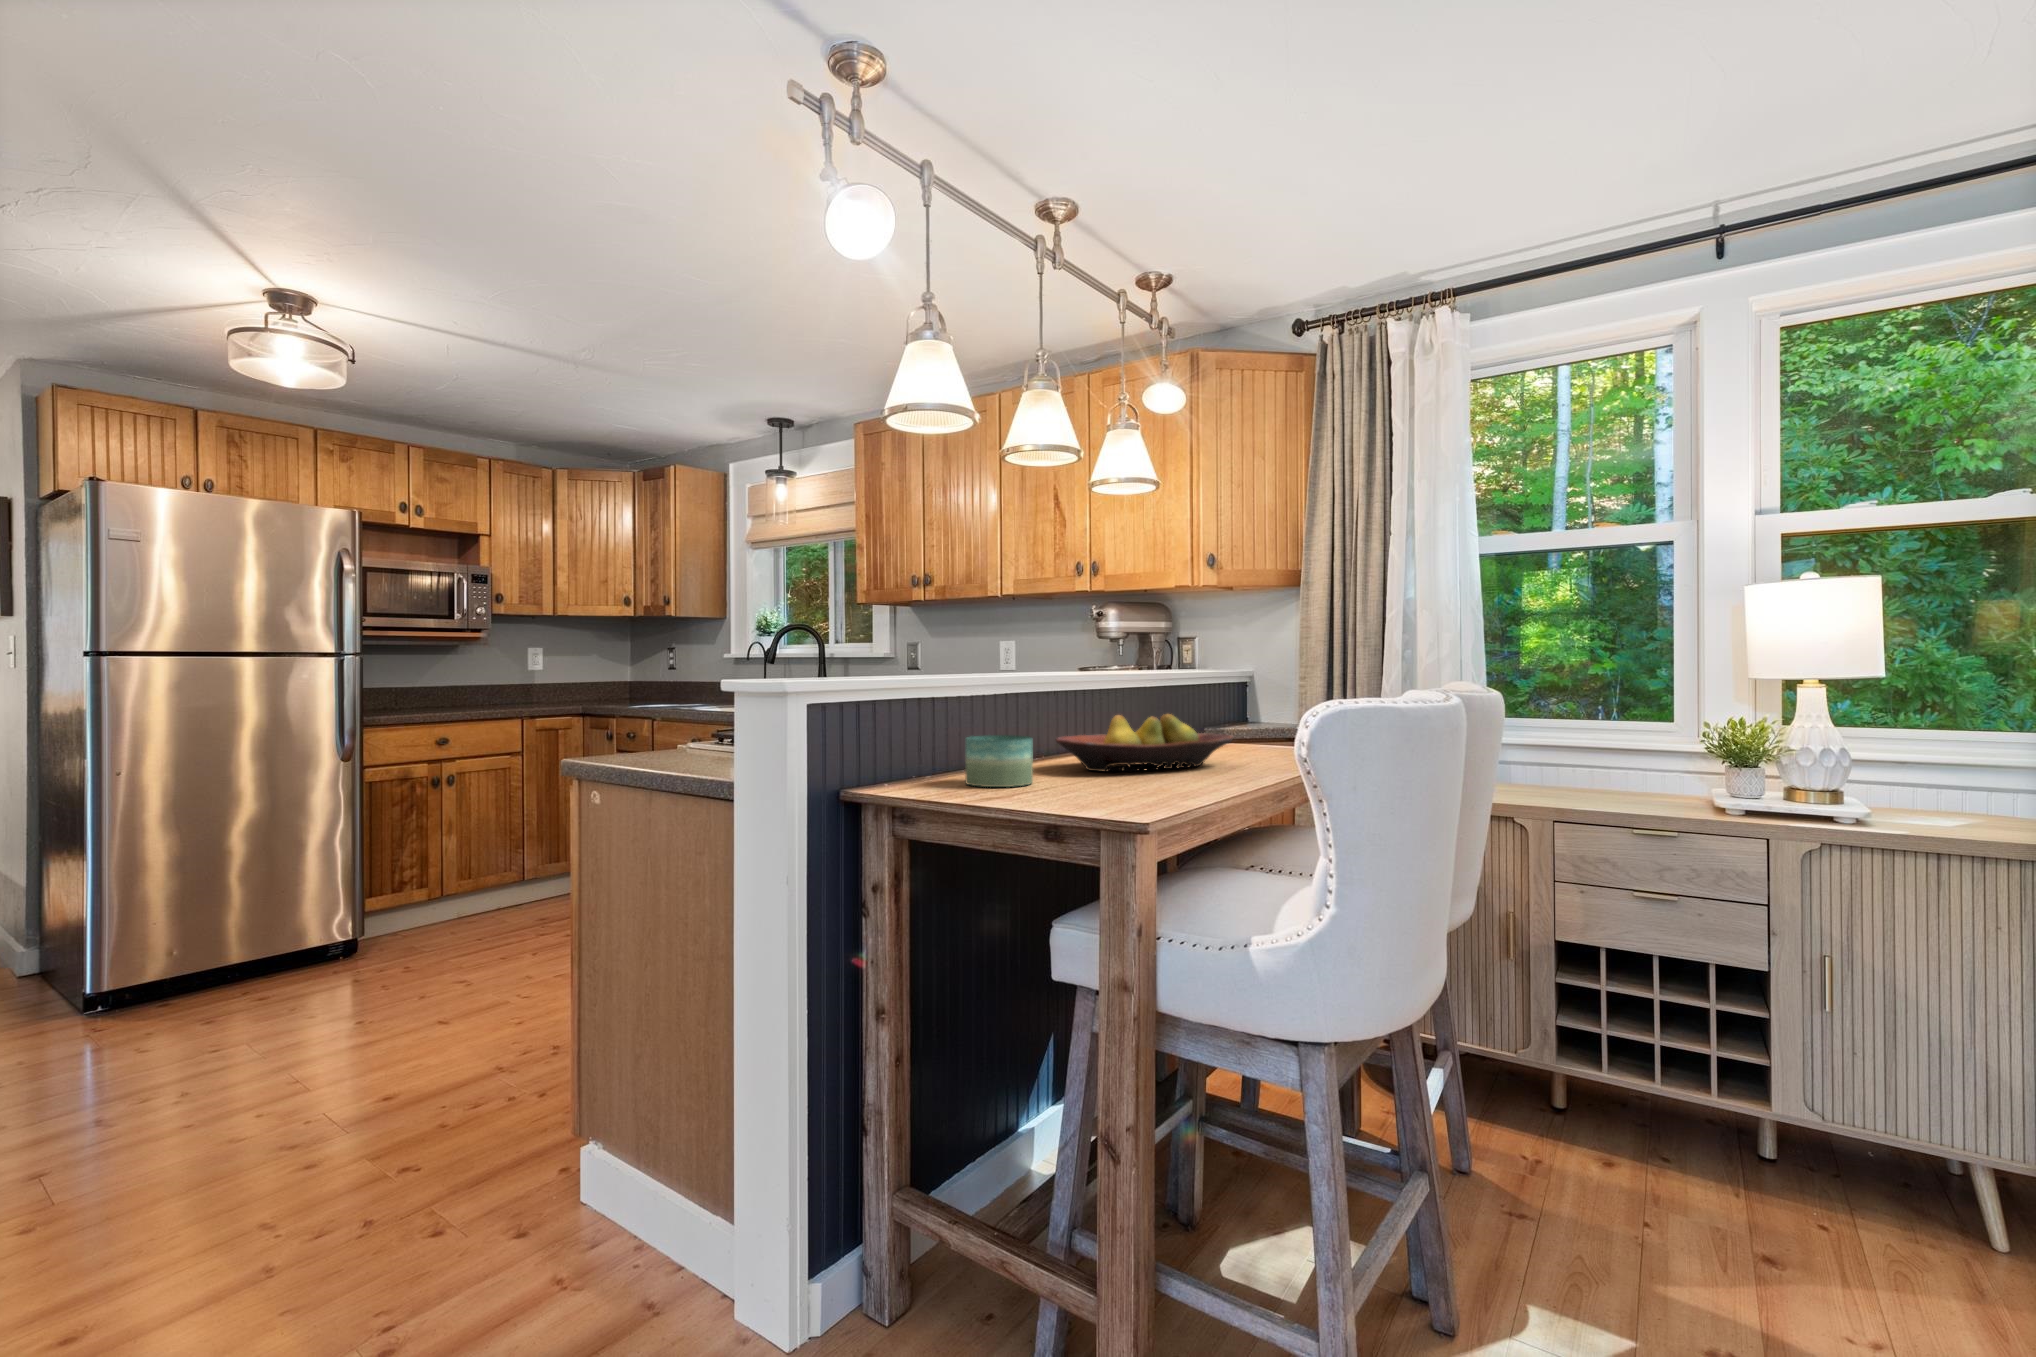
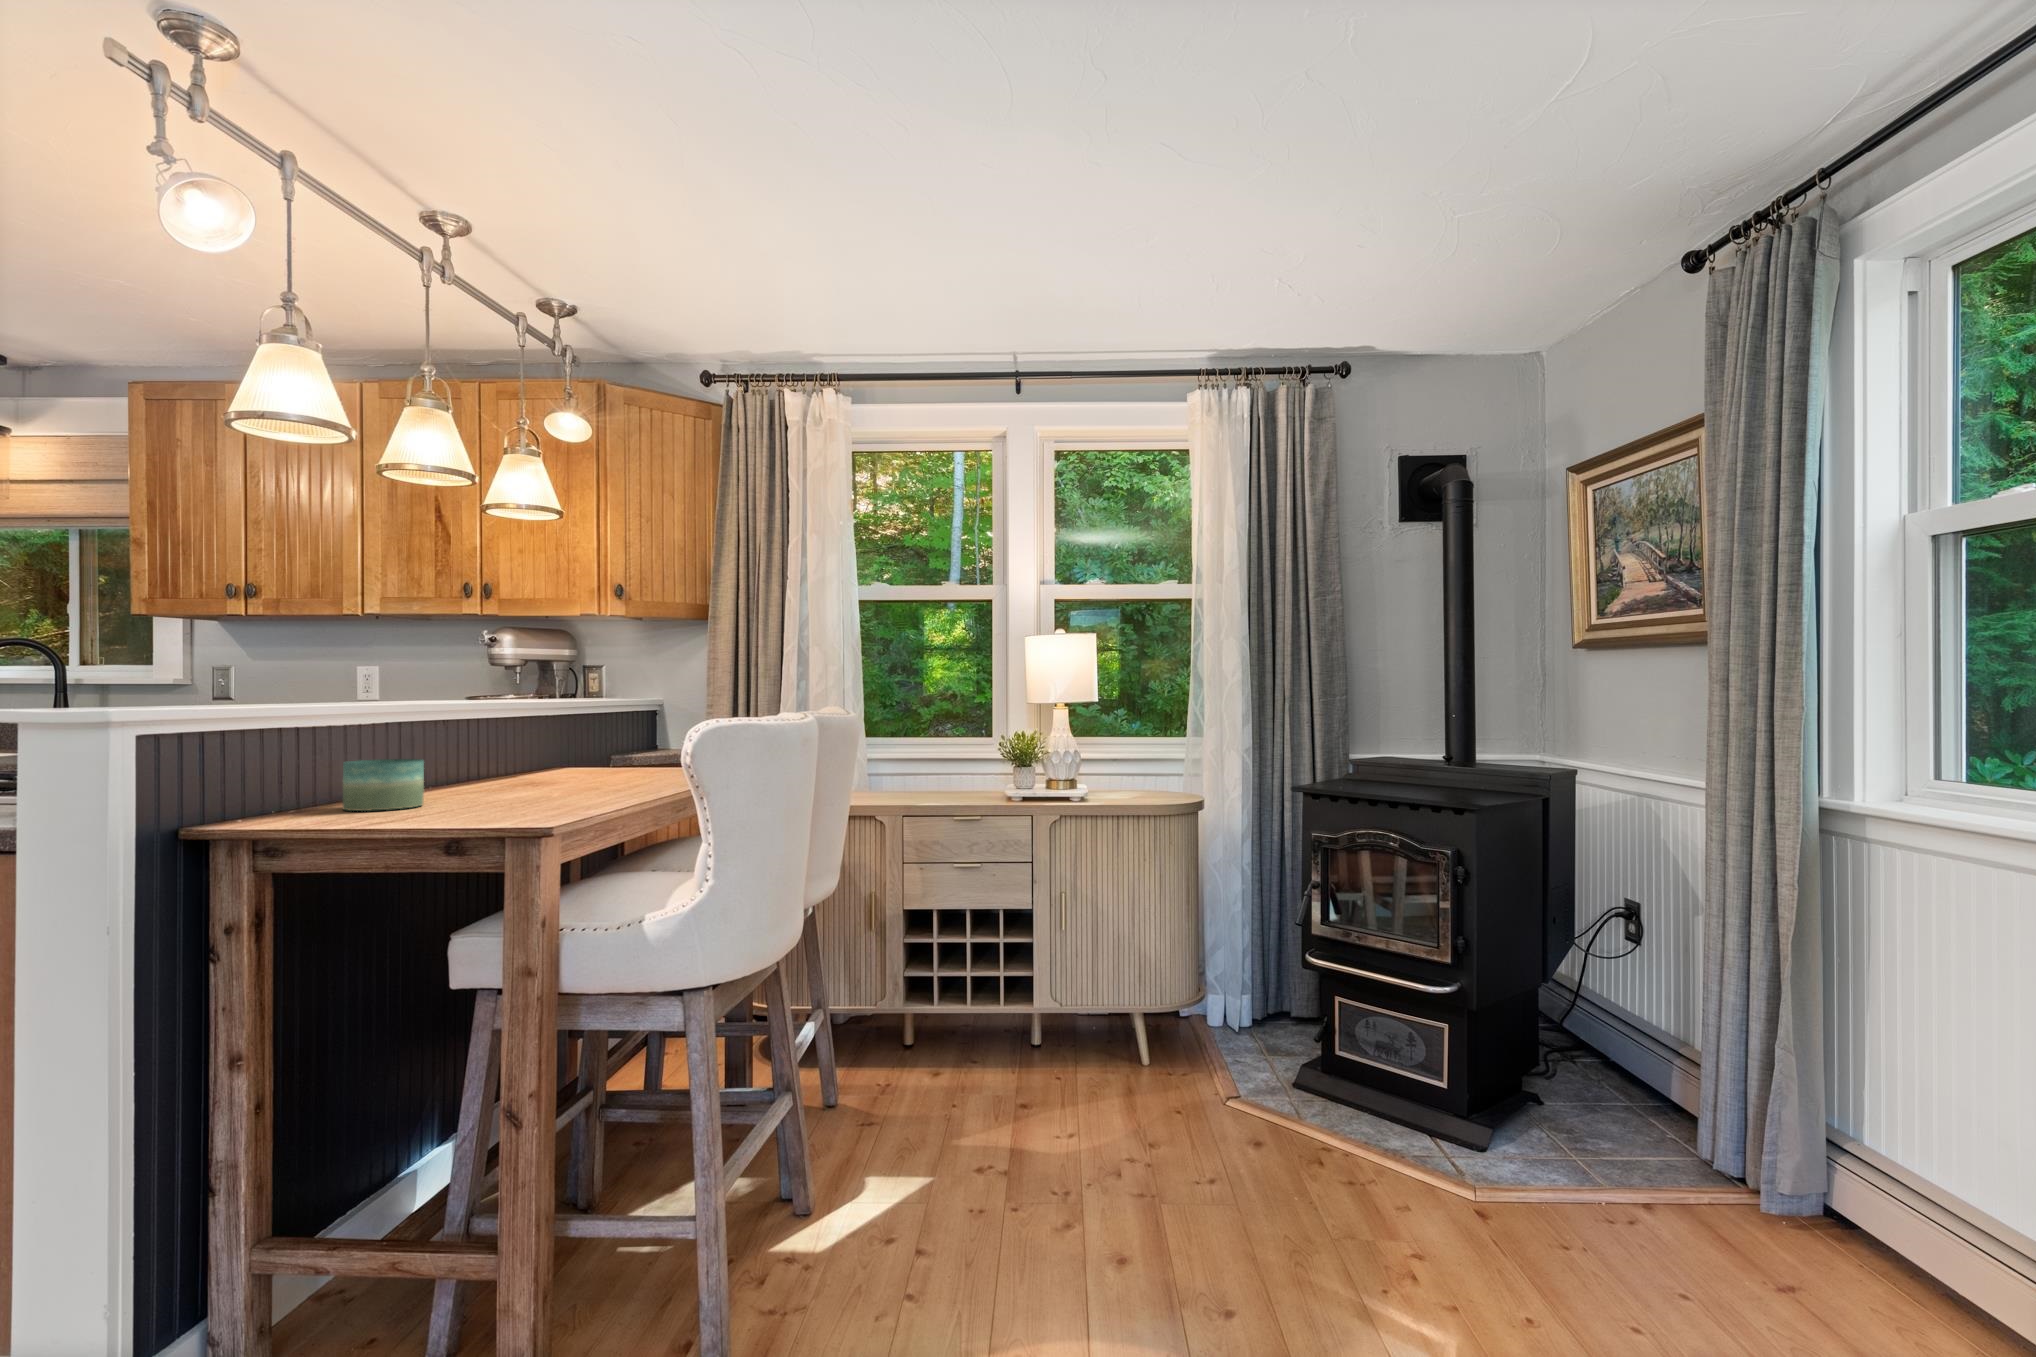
fruit bowl: present [1056,714,1233,772] -> none [447,735,635,792]

